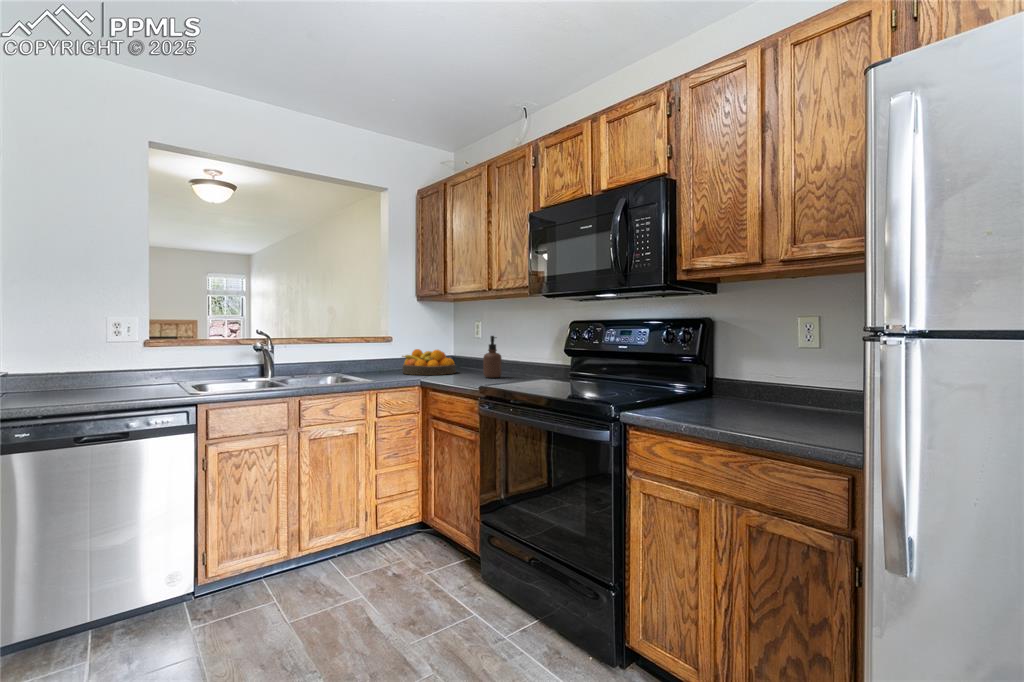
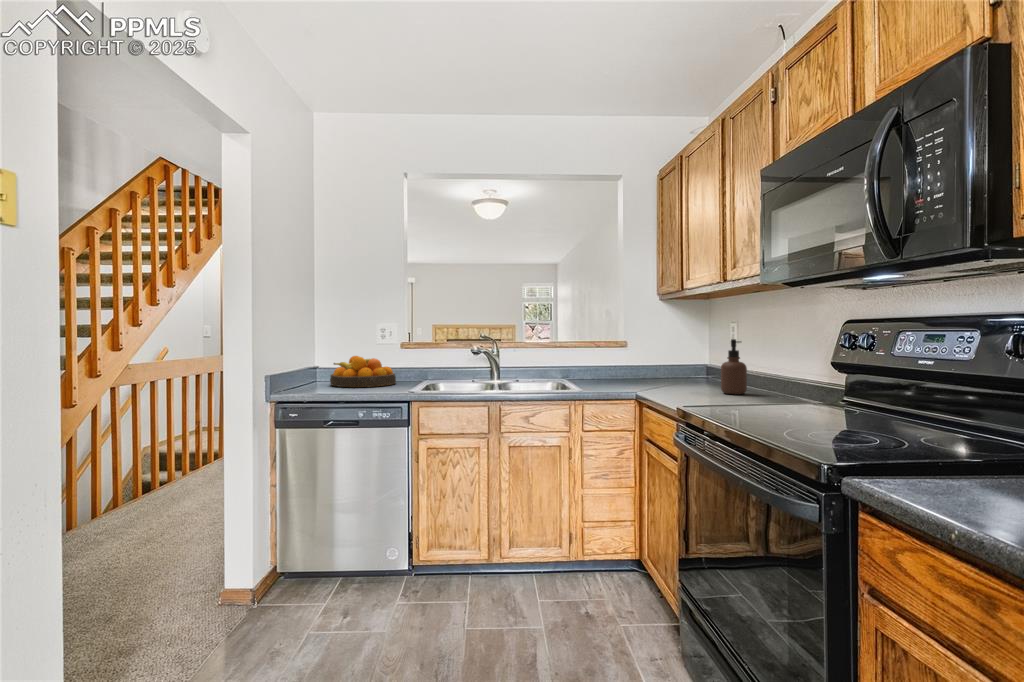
fruit bowl: present [402,349,456,375] -> present [330,356,396,387]

